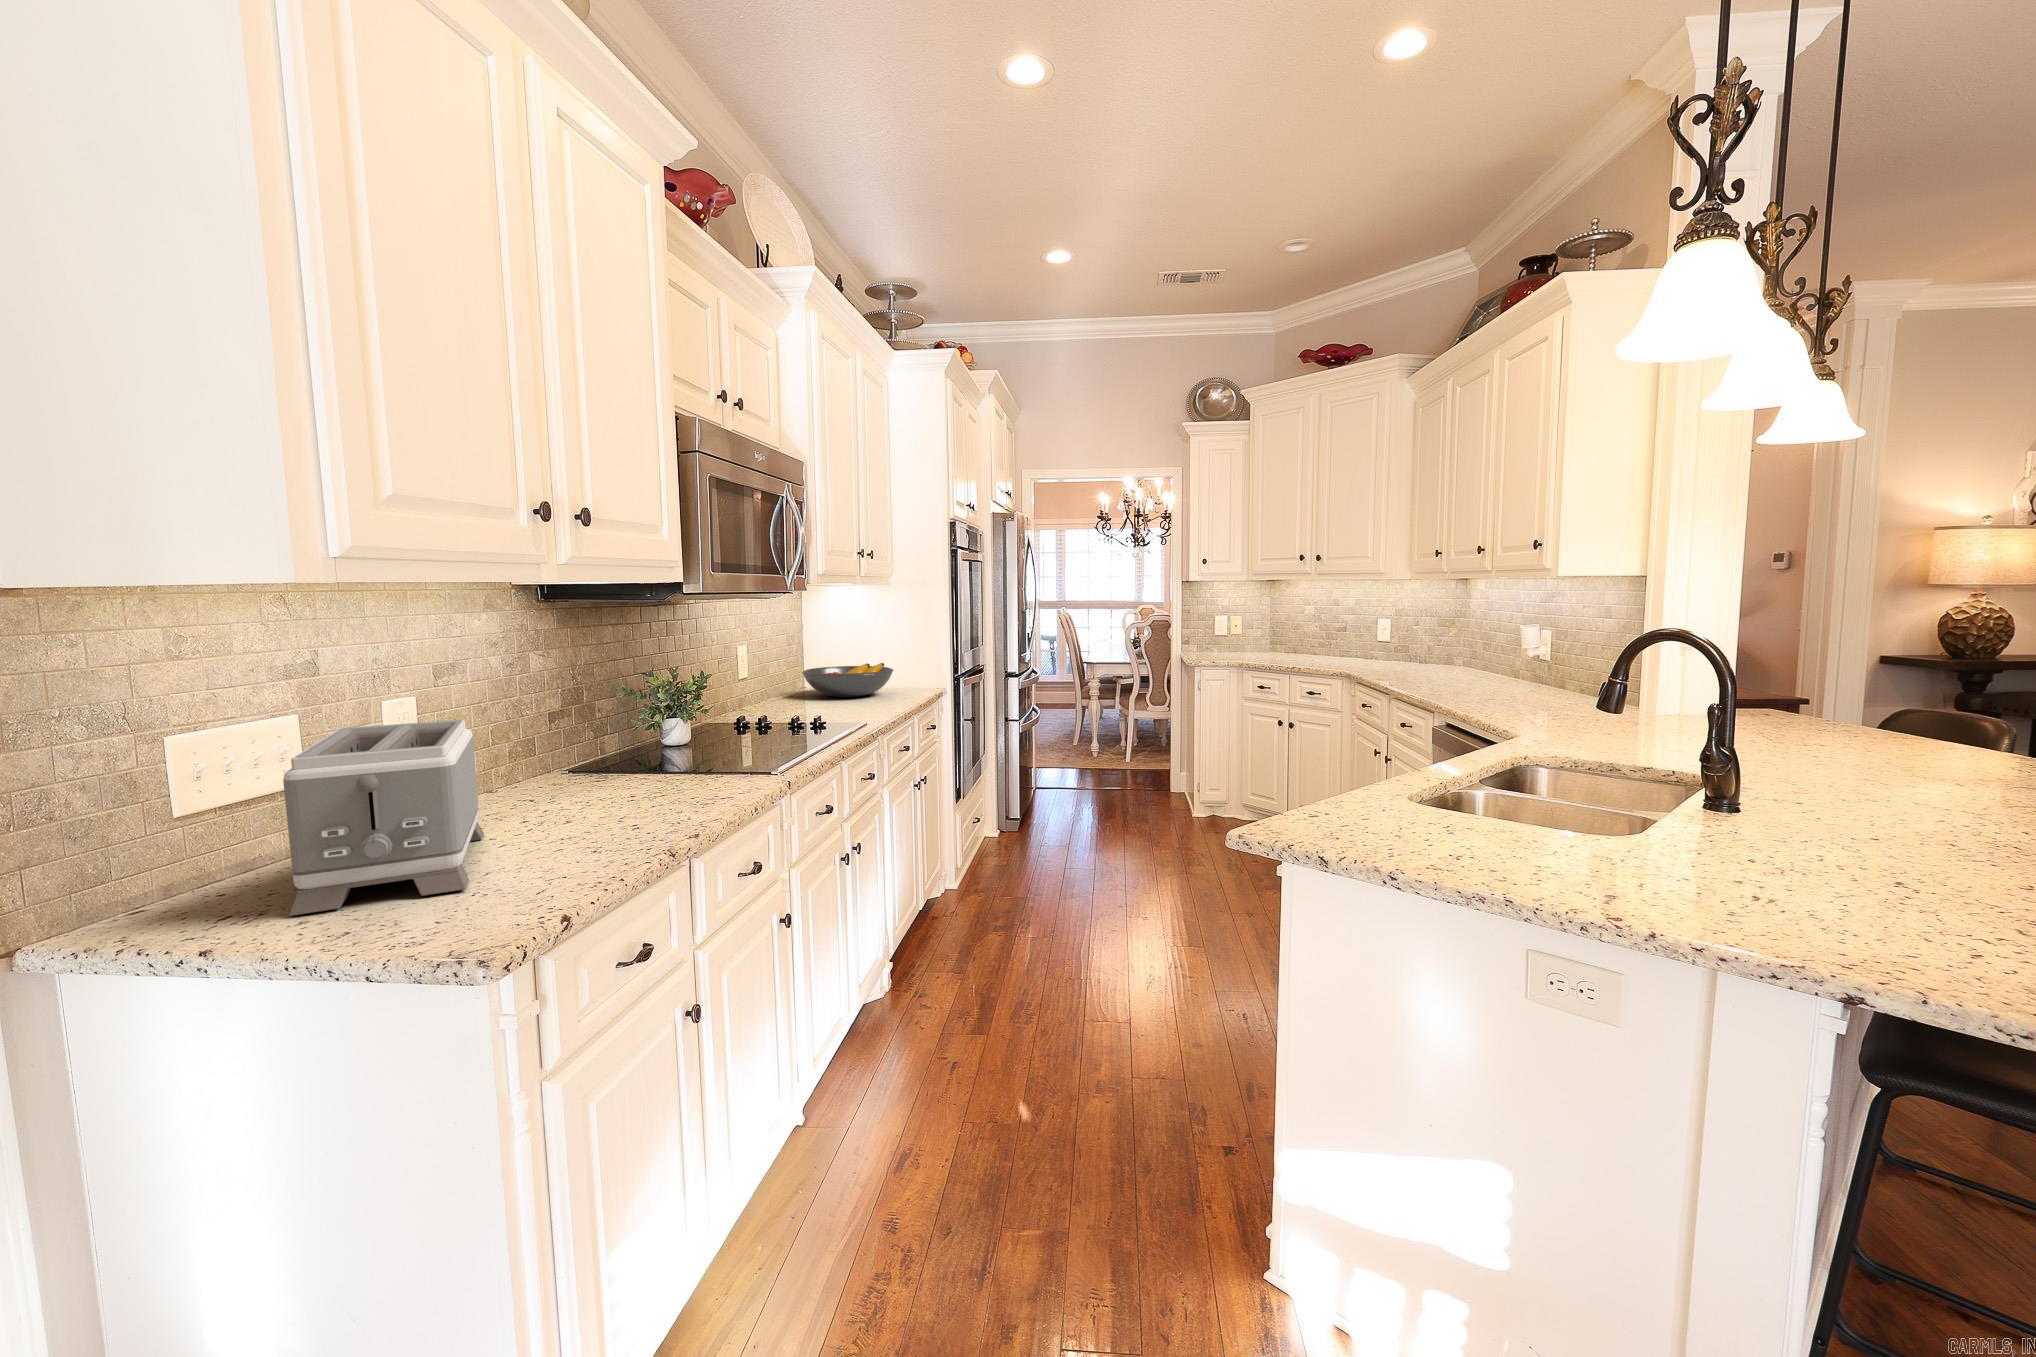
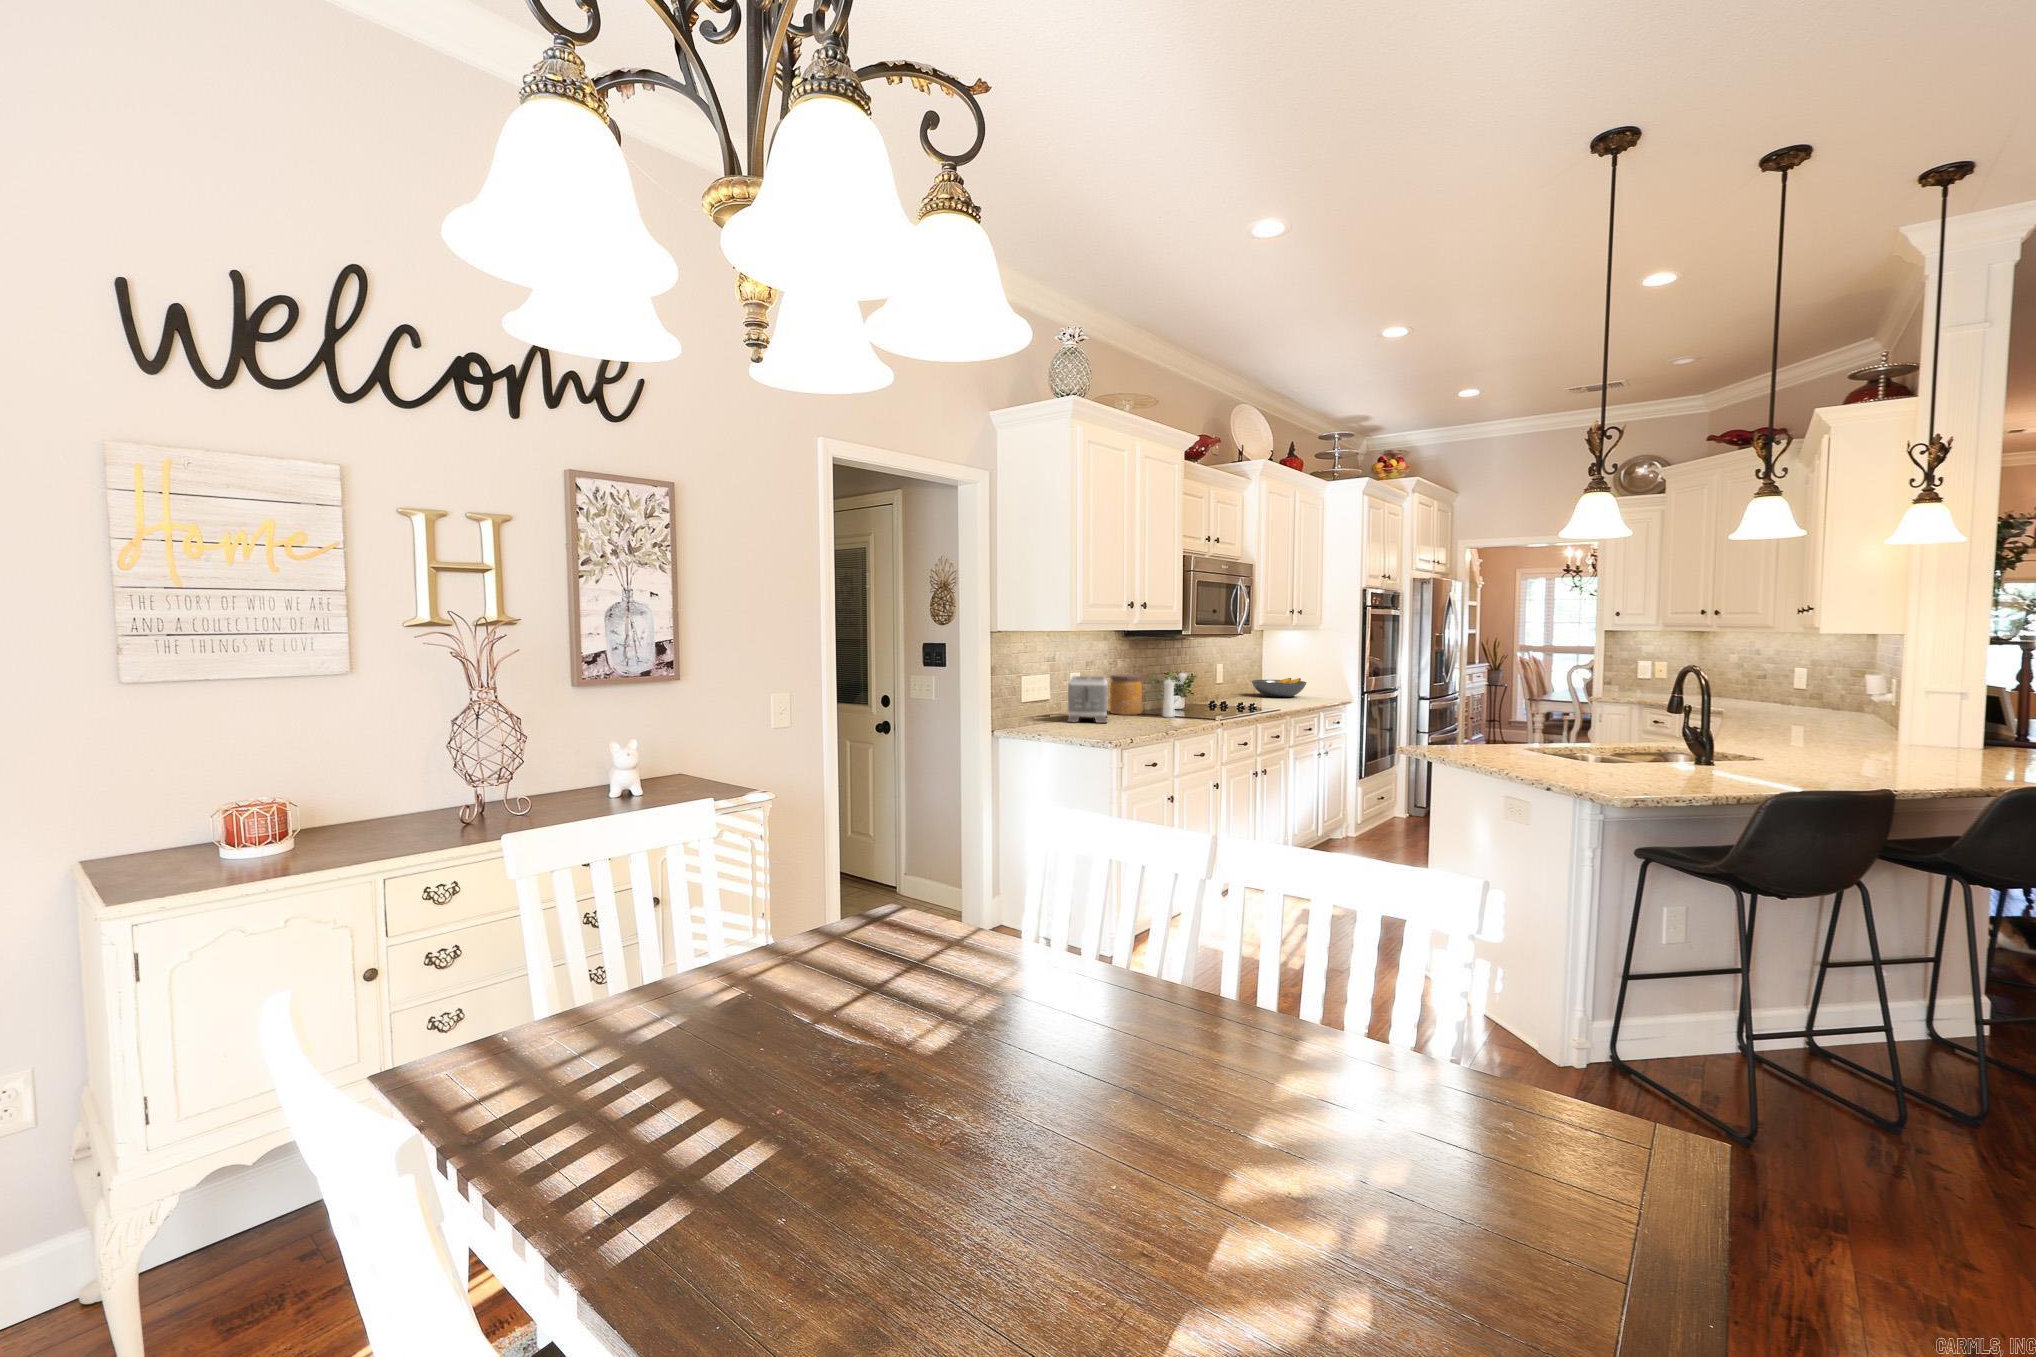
pepper mill: none [651,686,712,809] -> present [1163,673,1186,717]
jar: none [489,698,594,815] -> present [1110,675,1142,715]

